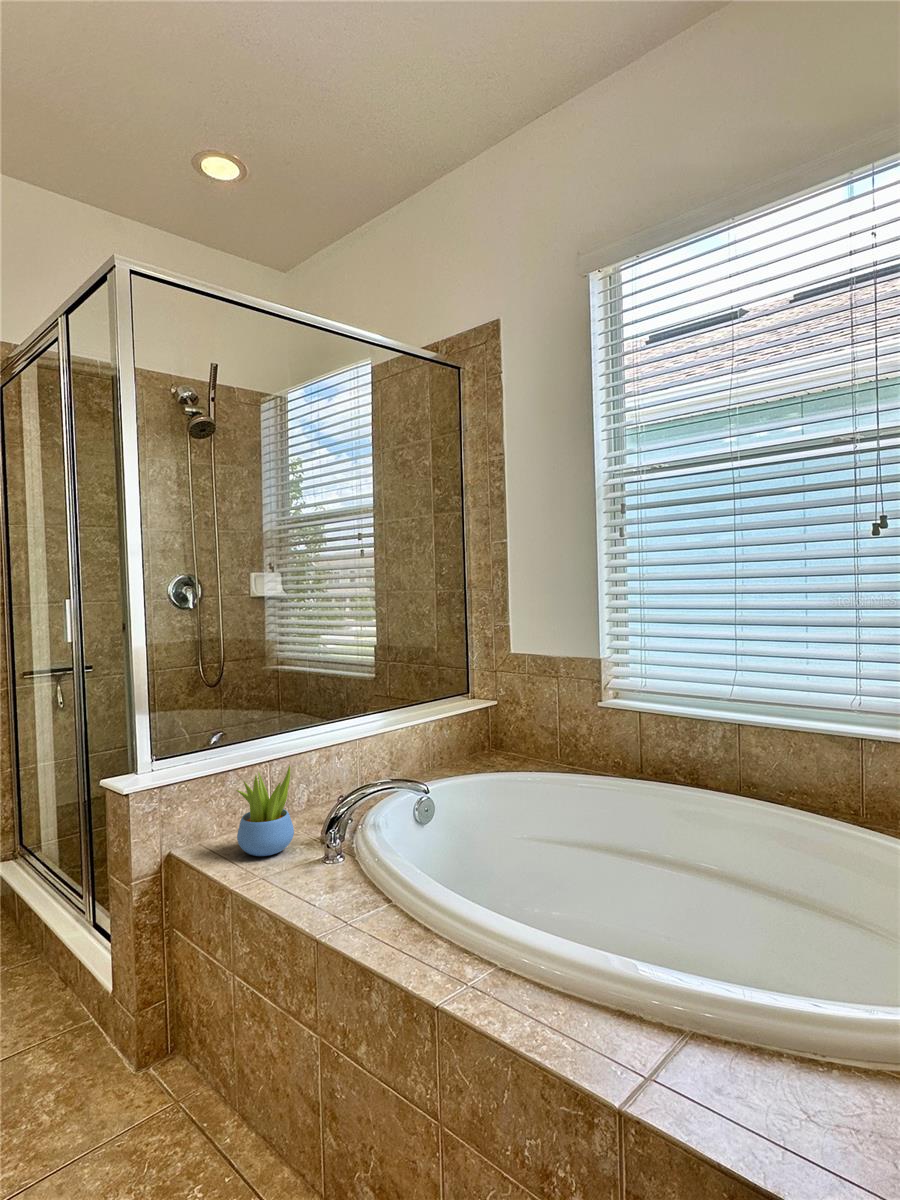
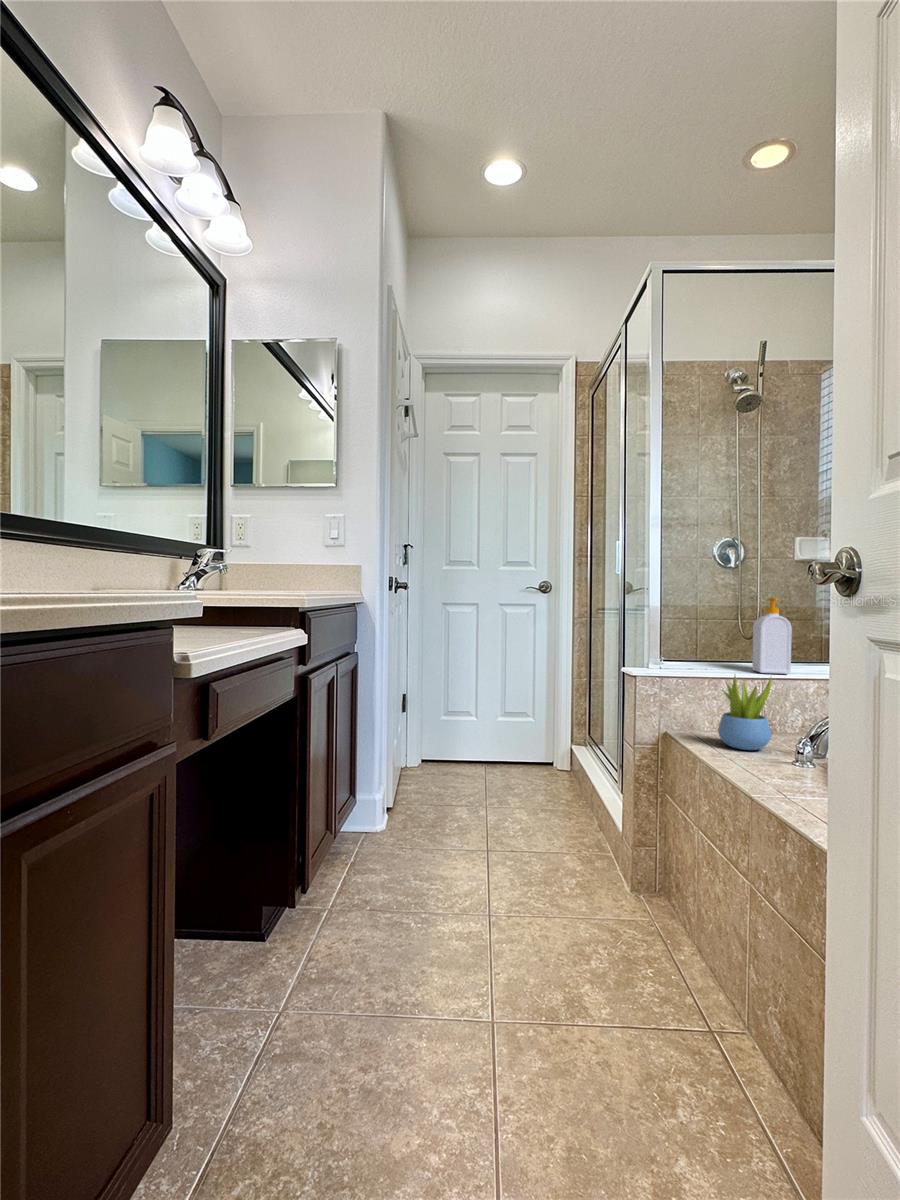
soap bottle: none [250,665,291,750] -> present [752,598,792,674]

